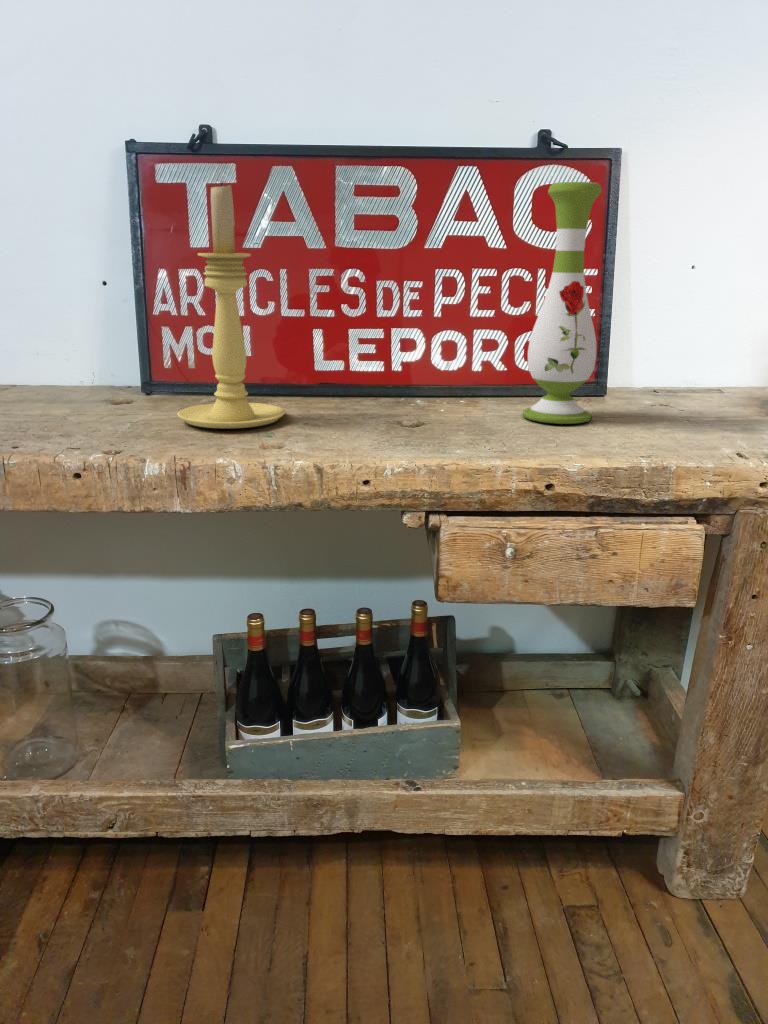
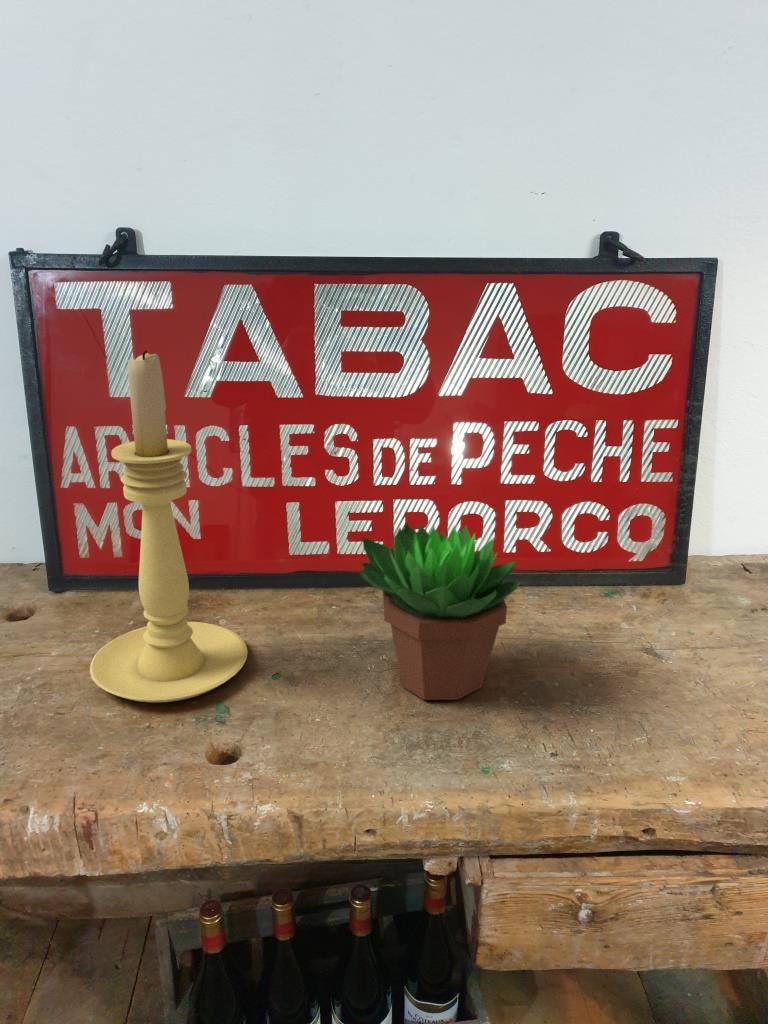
vase: present [523,182,602,424] -> none [580,340,707,675]
succulent plant: none [364,309,474,430] -> present [359,523,521,700]

